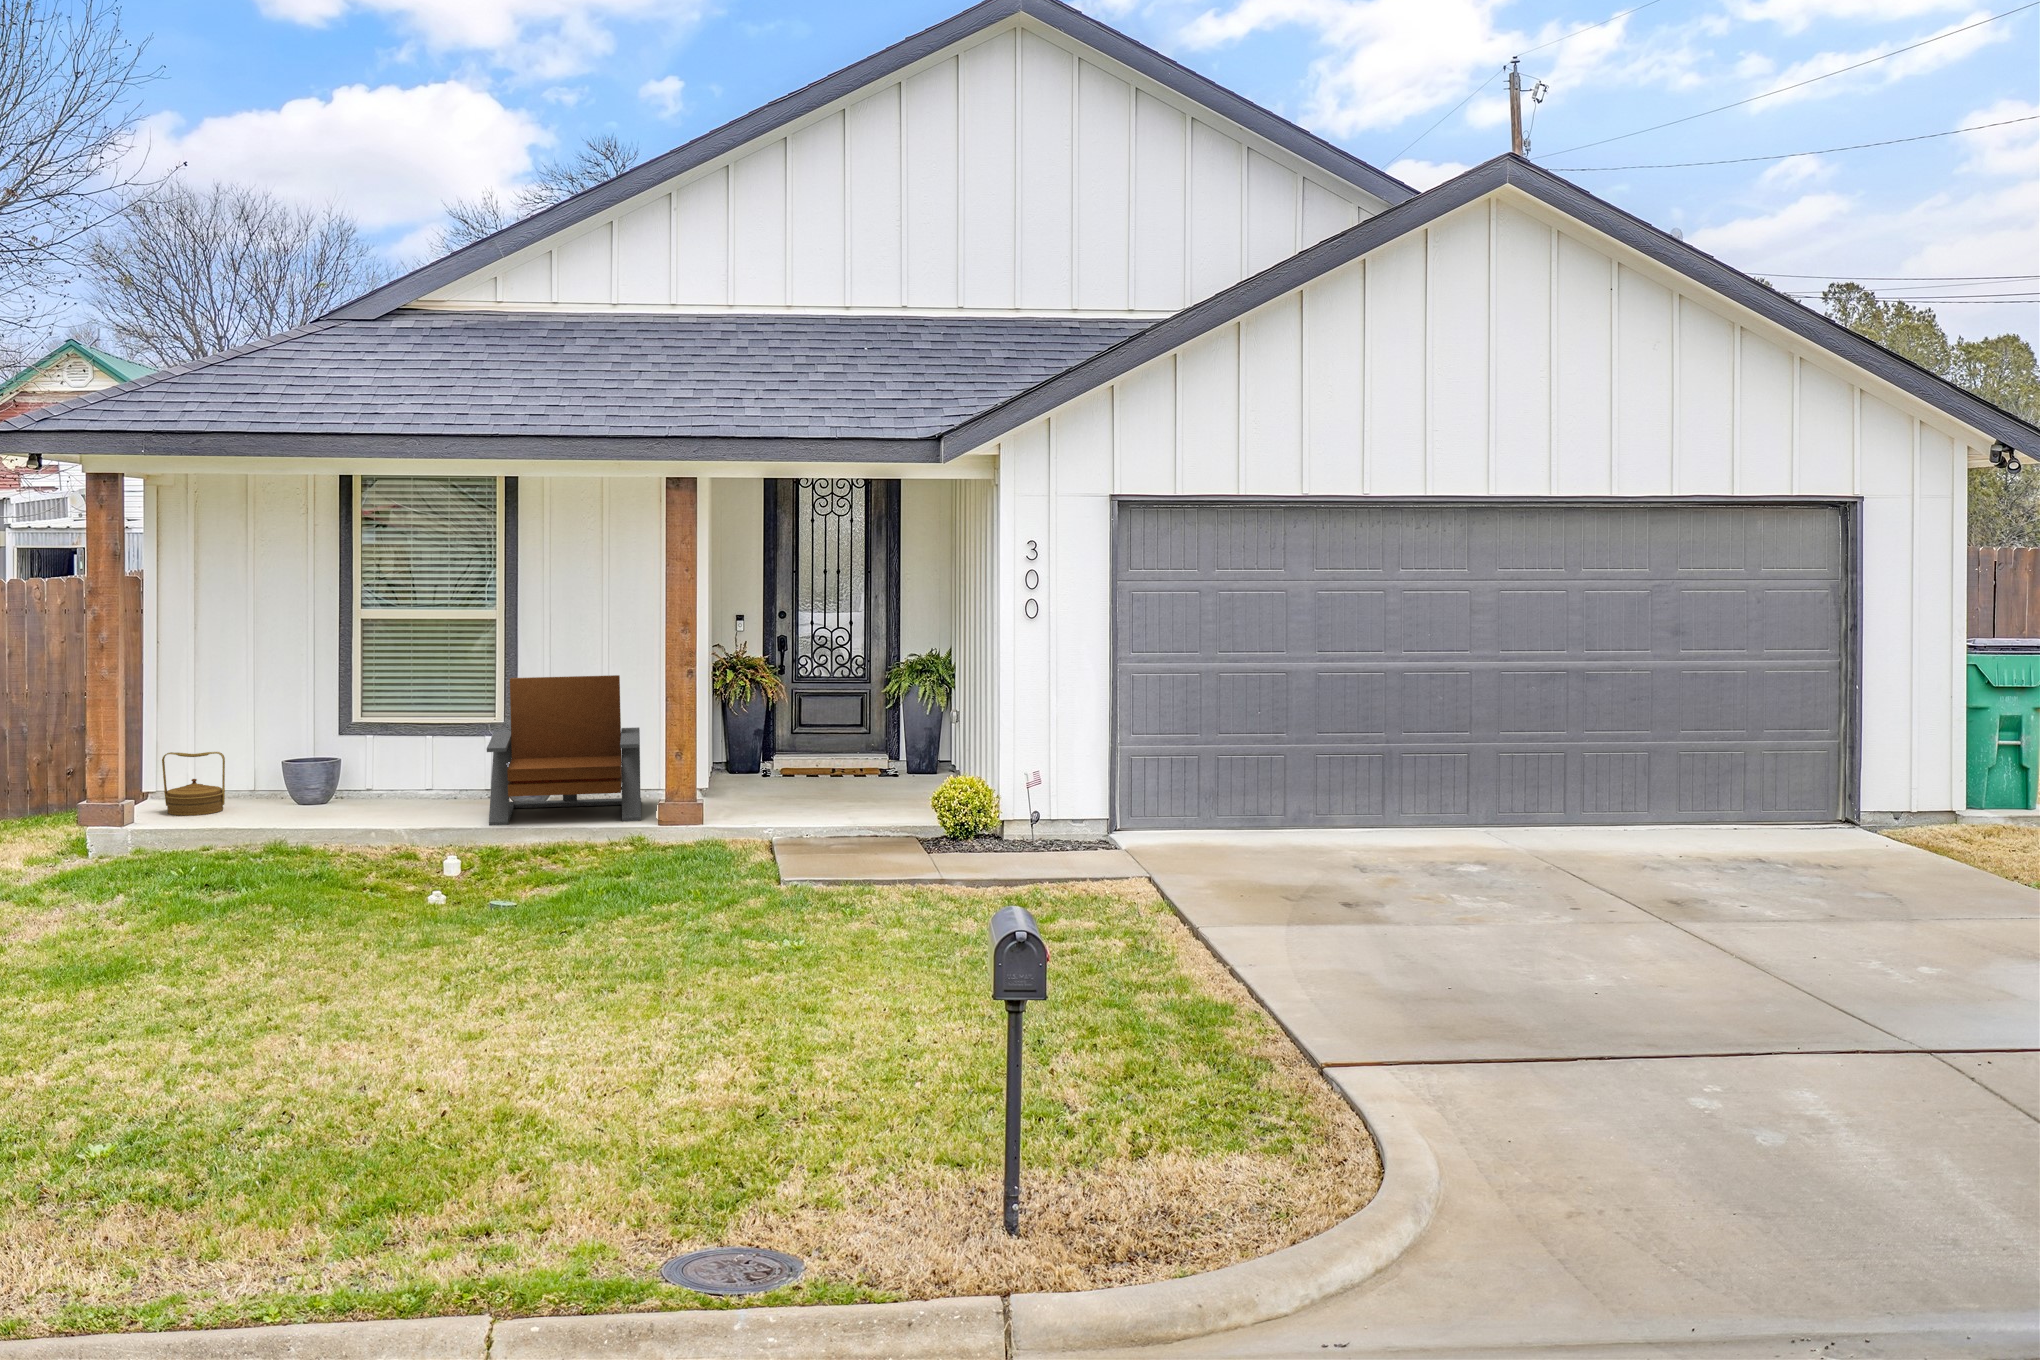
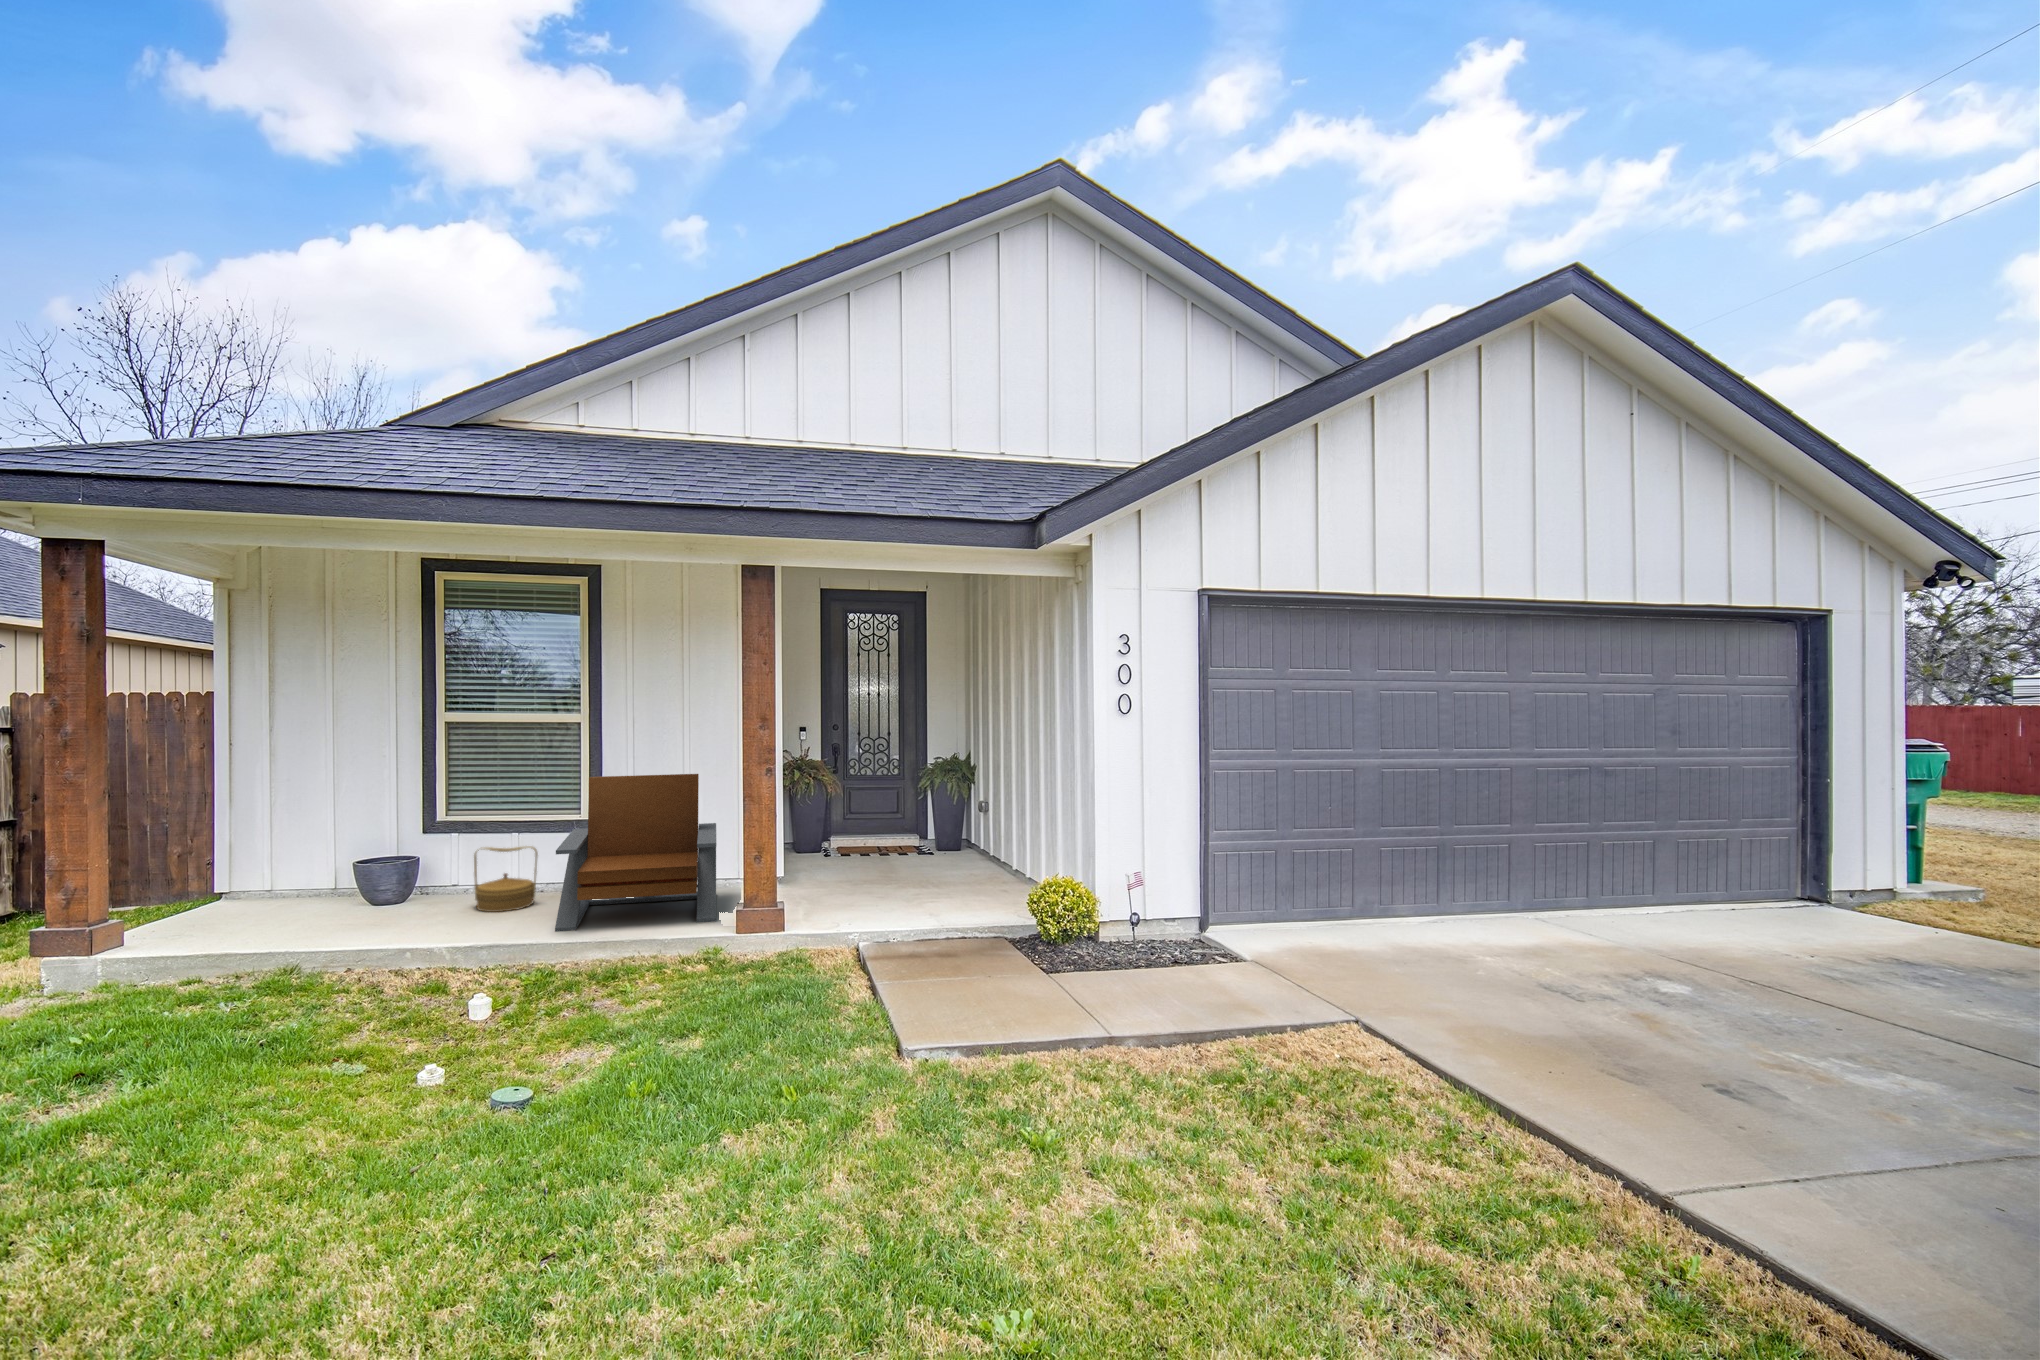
woven basket: present [162,752,225,816] -> present [474,846,538,912]

